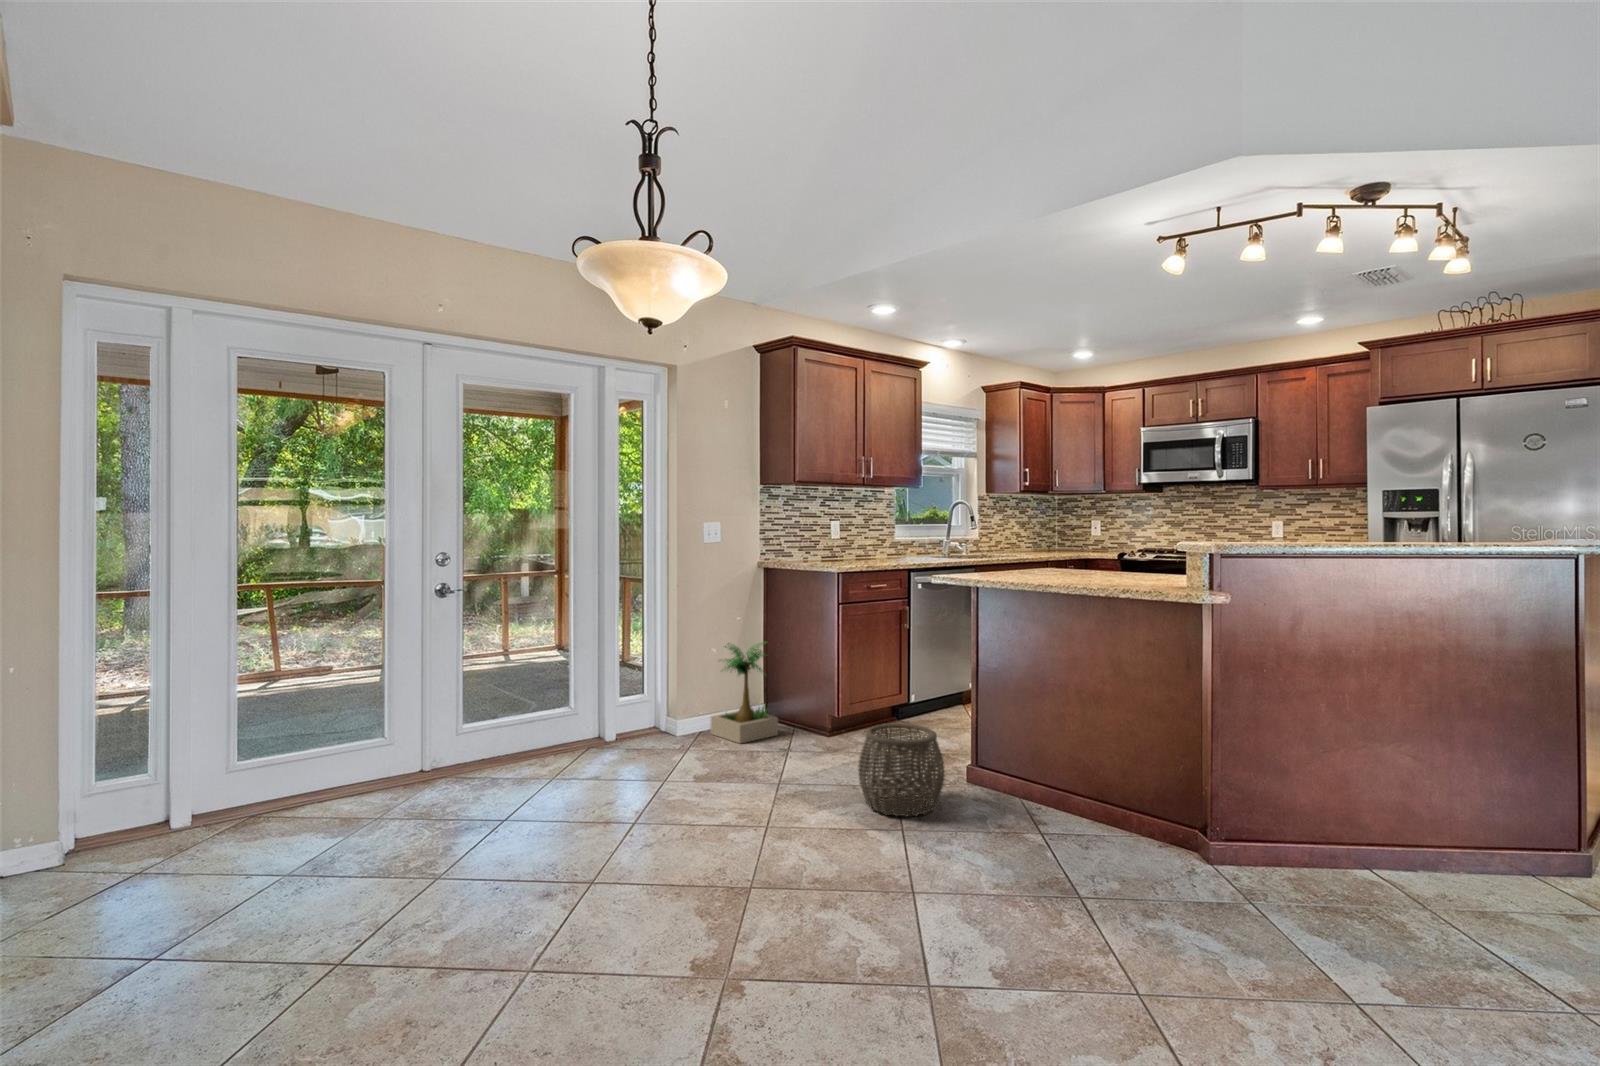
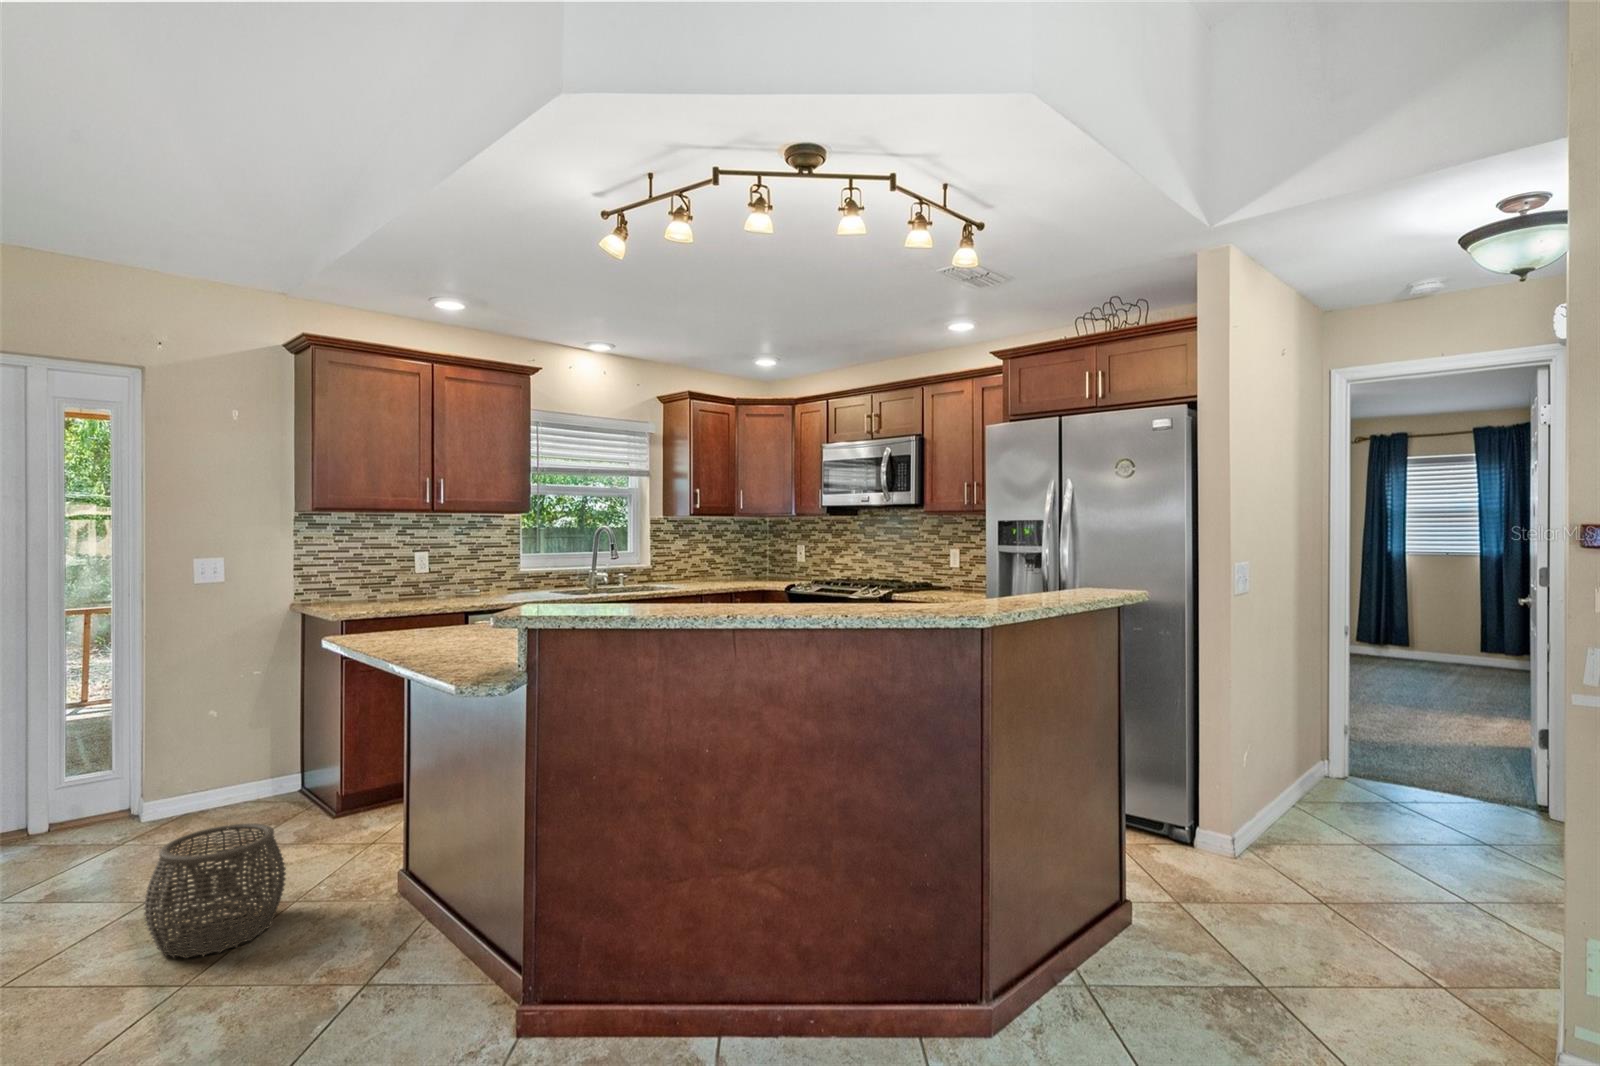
potted plant: present [710,643,778,743] -> none [176,700,280,831]

